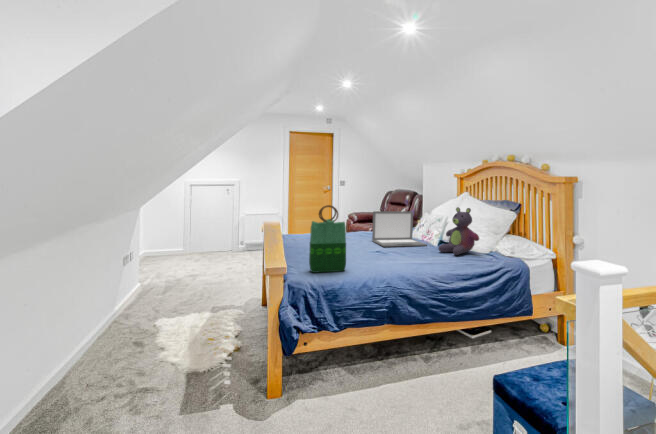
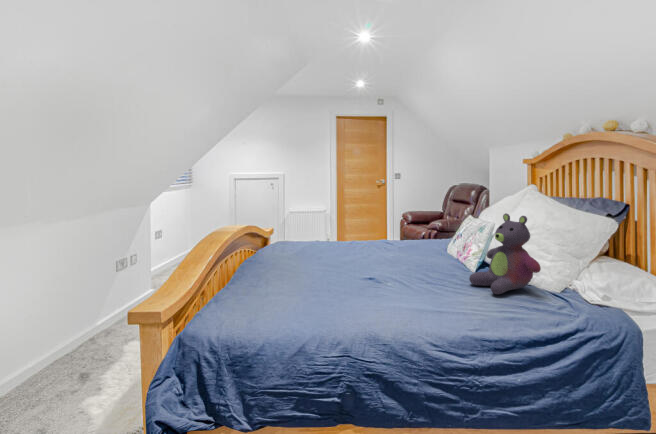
tote bag: present [309,205,346,273] -> none [227,214,287,320]
laptop: present [372,211,427,247] -> none [381,215,458,269]

